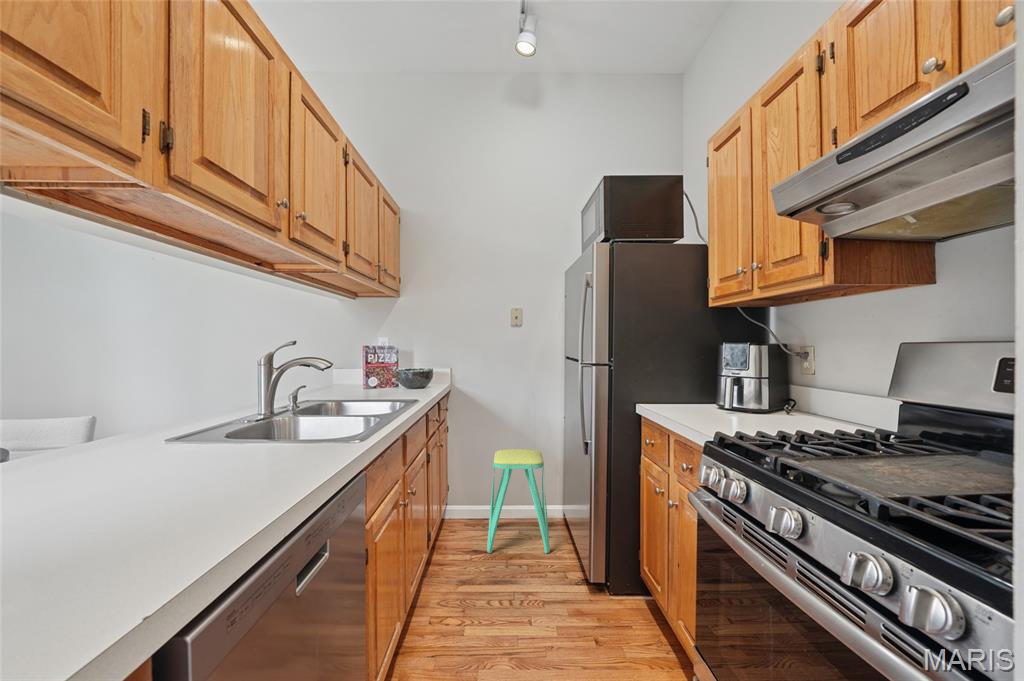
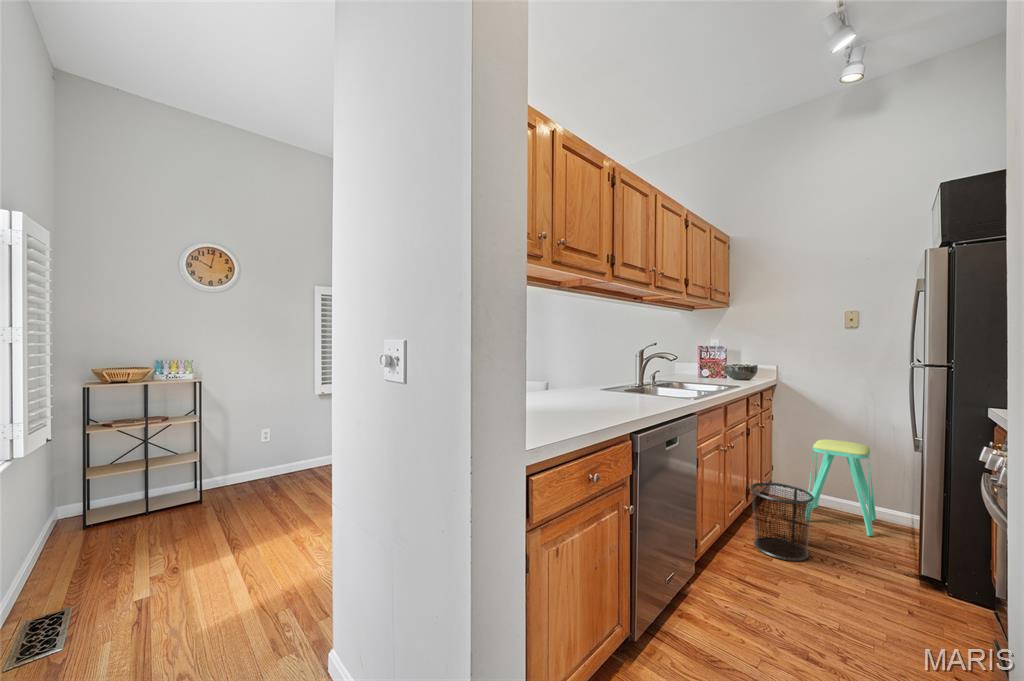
waste bin: none [434,523,508,636] -> present [750,482,814,561]

